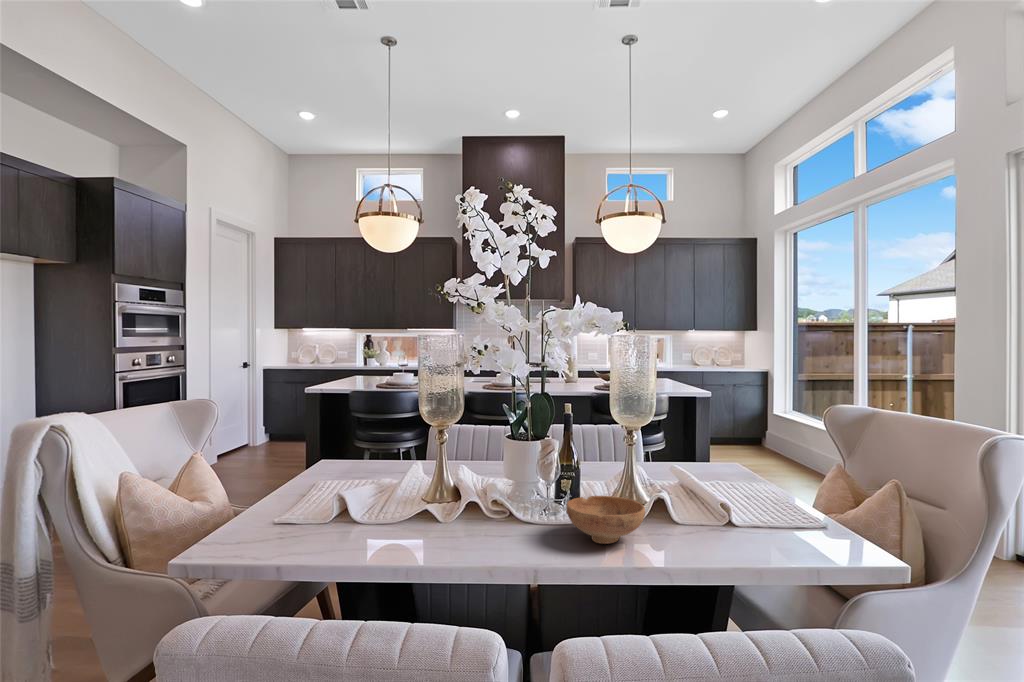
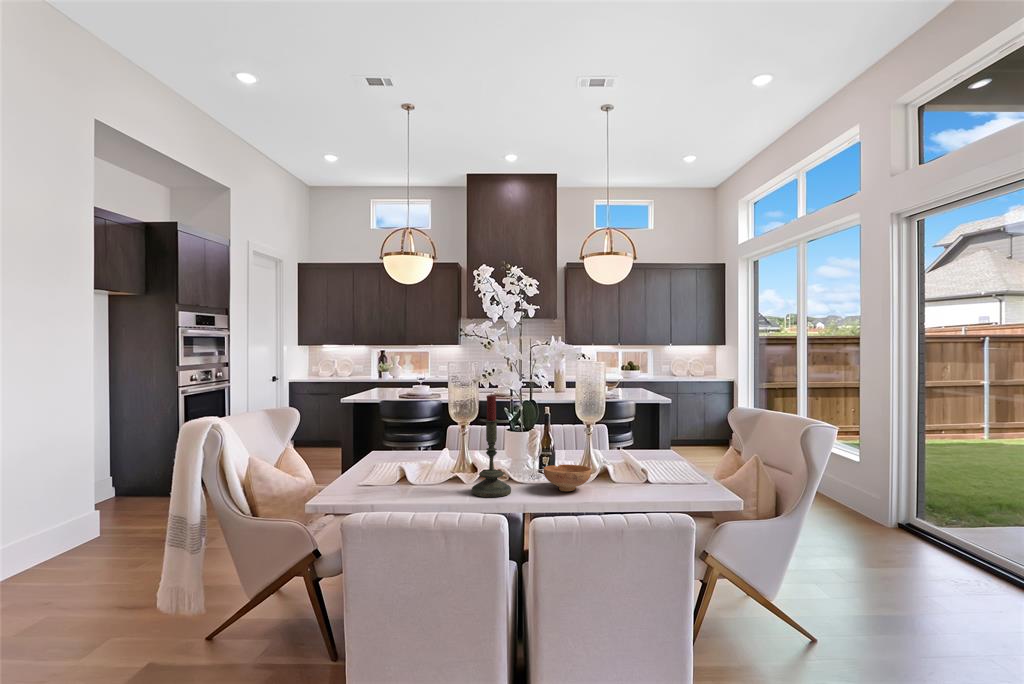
candle: none [450,382,514,557] -> present [472,395,511,497]

